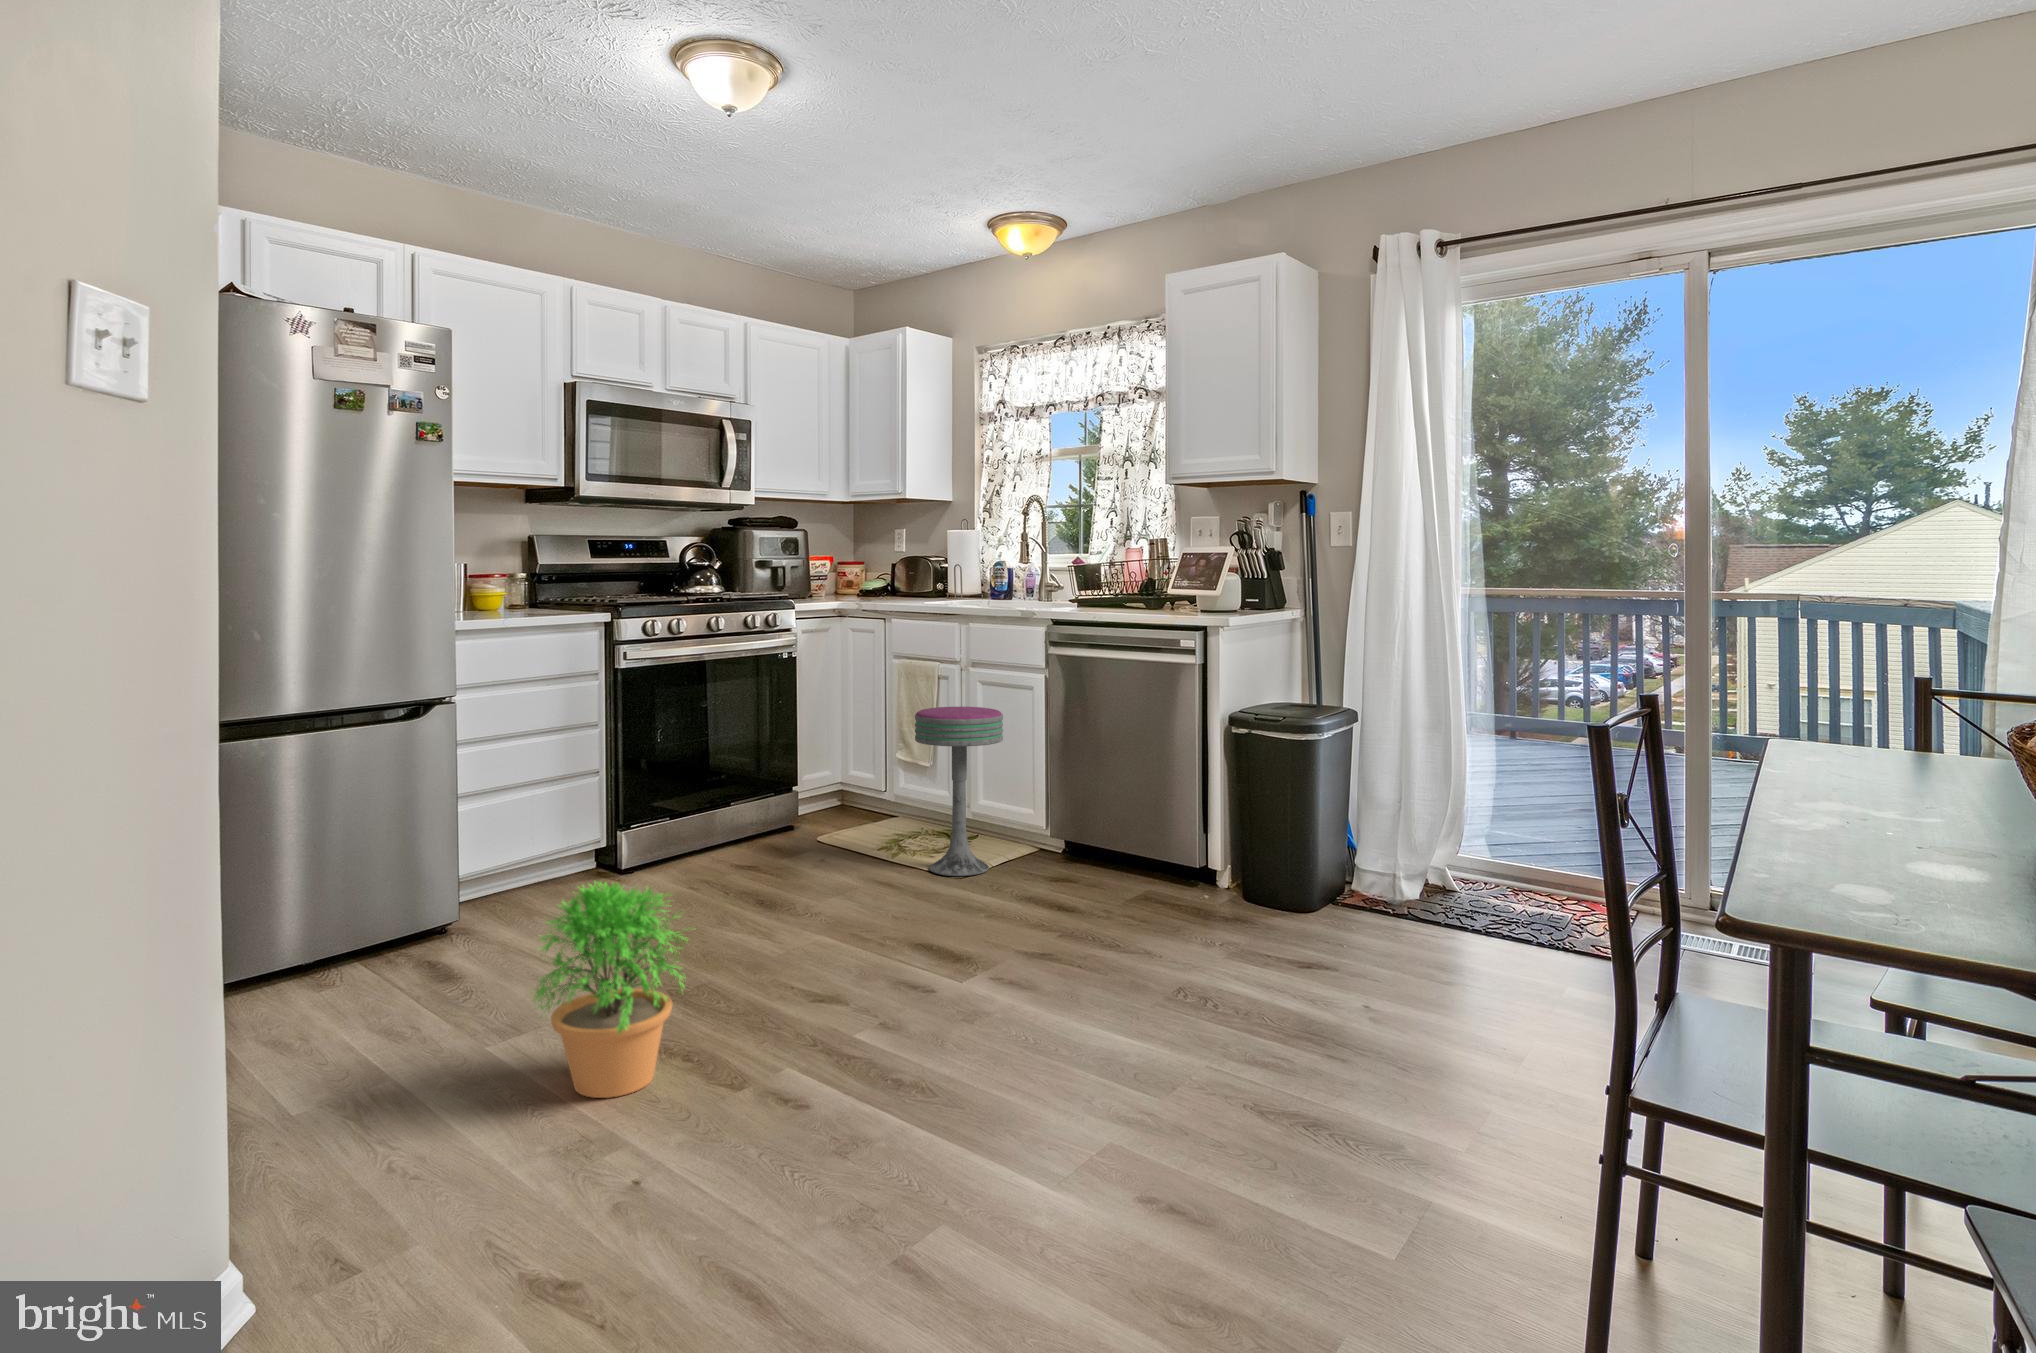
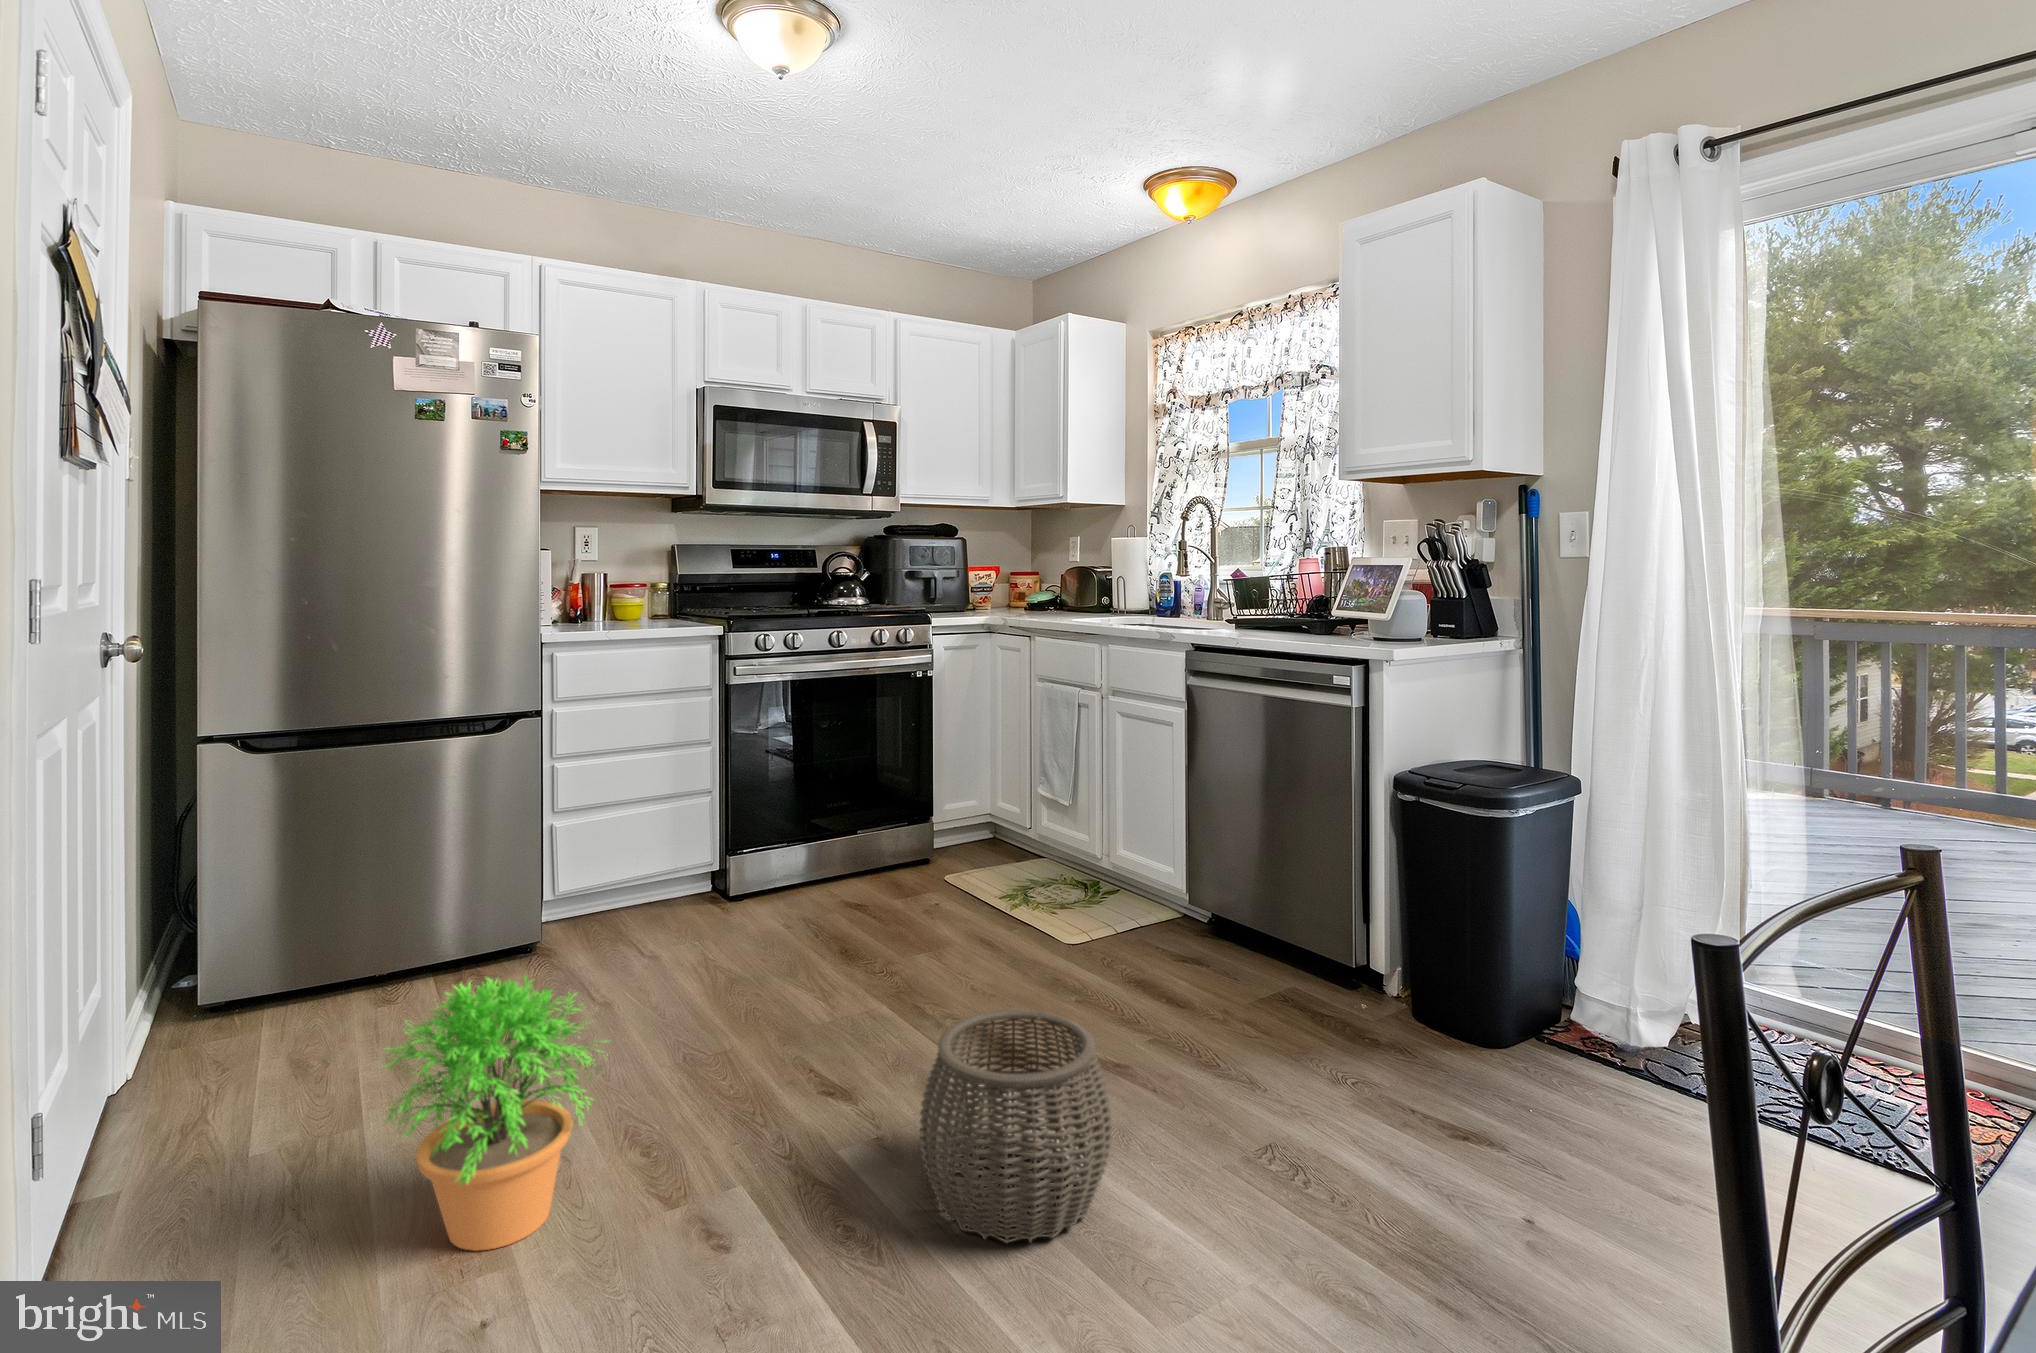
bar stool: present [915,707,1003,876] -> none [1025,742,1127,941]
woven basket: none [943,886,1087,1043] -> present [920,1010,1113,1243]

